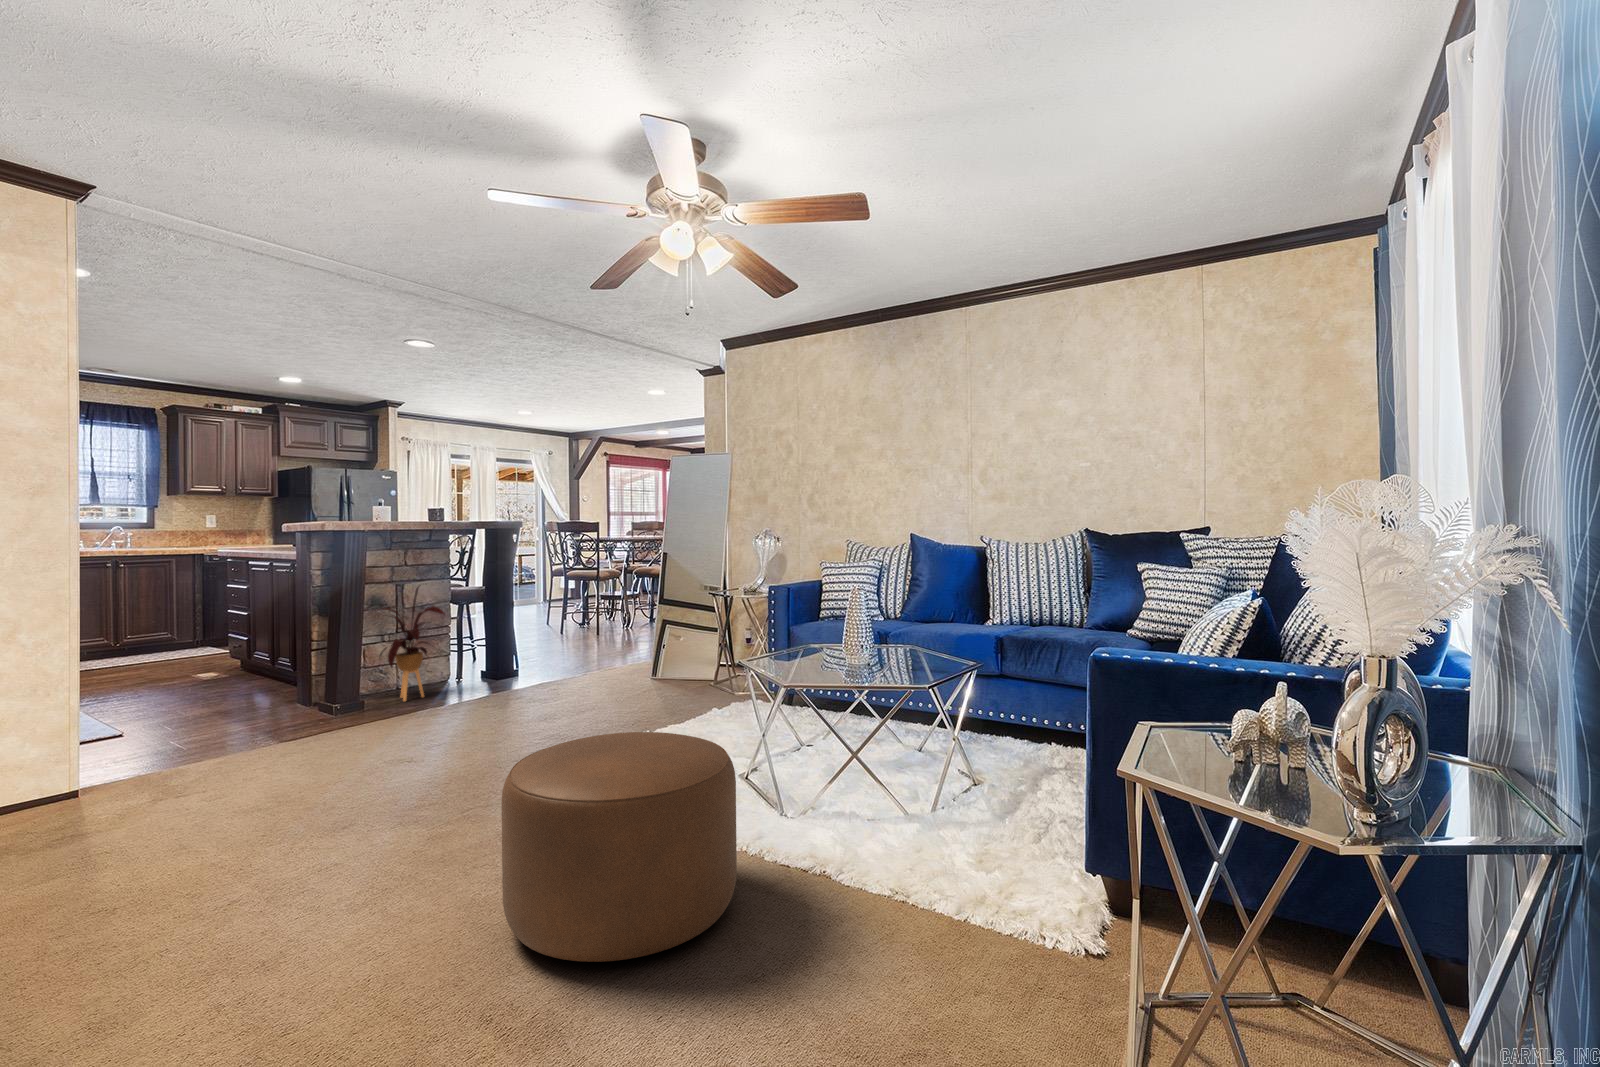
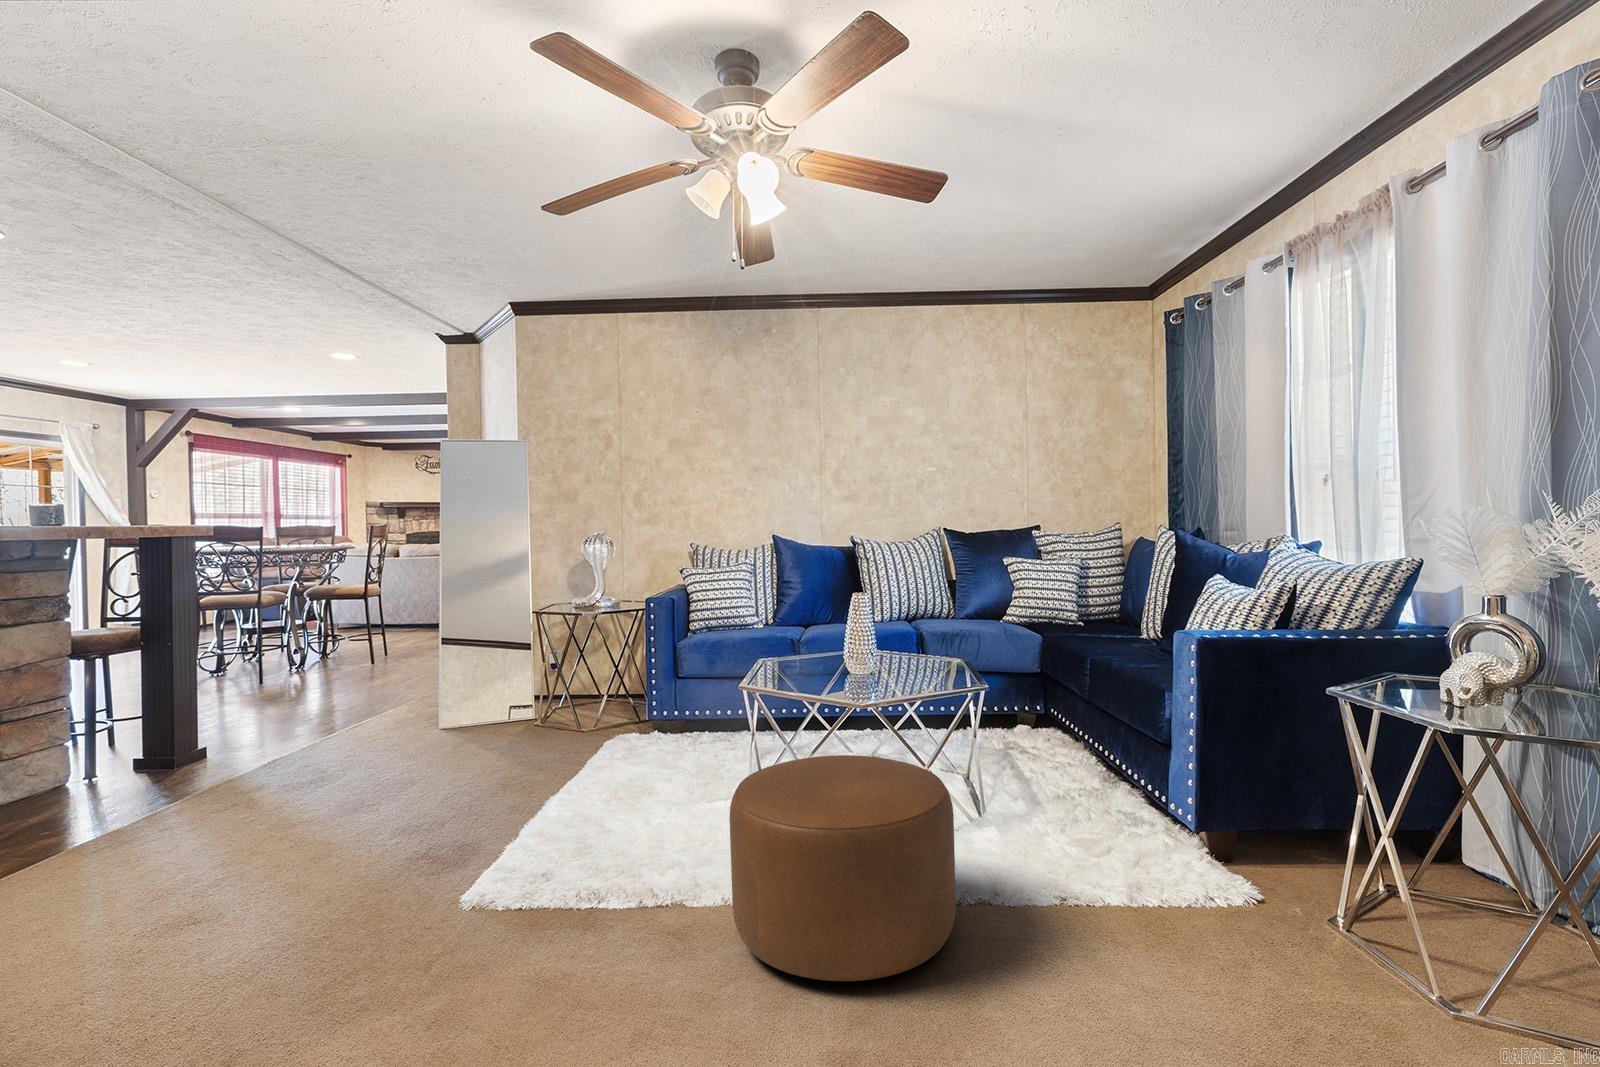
house plant: present [379,587,444,701] -> none [69,634,205,805]

